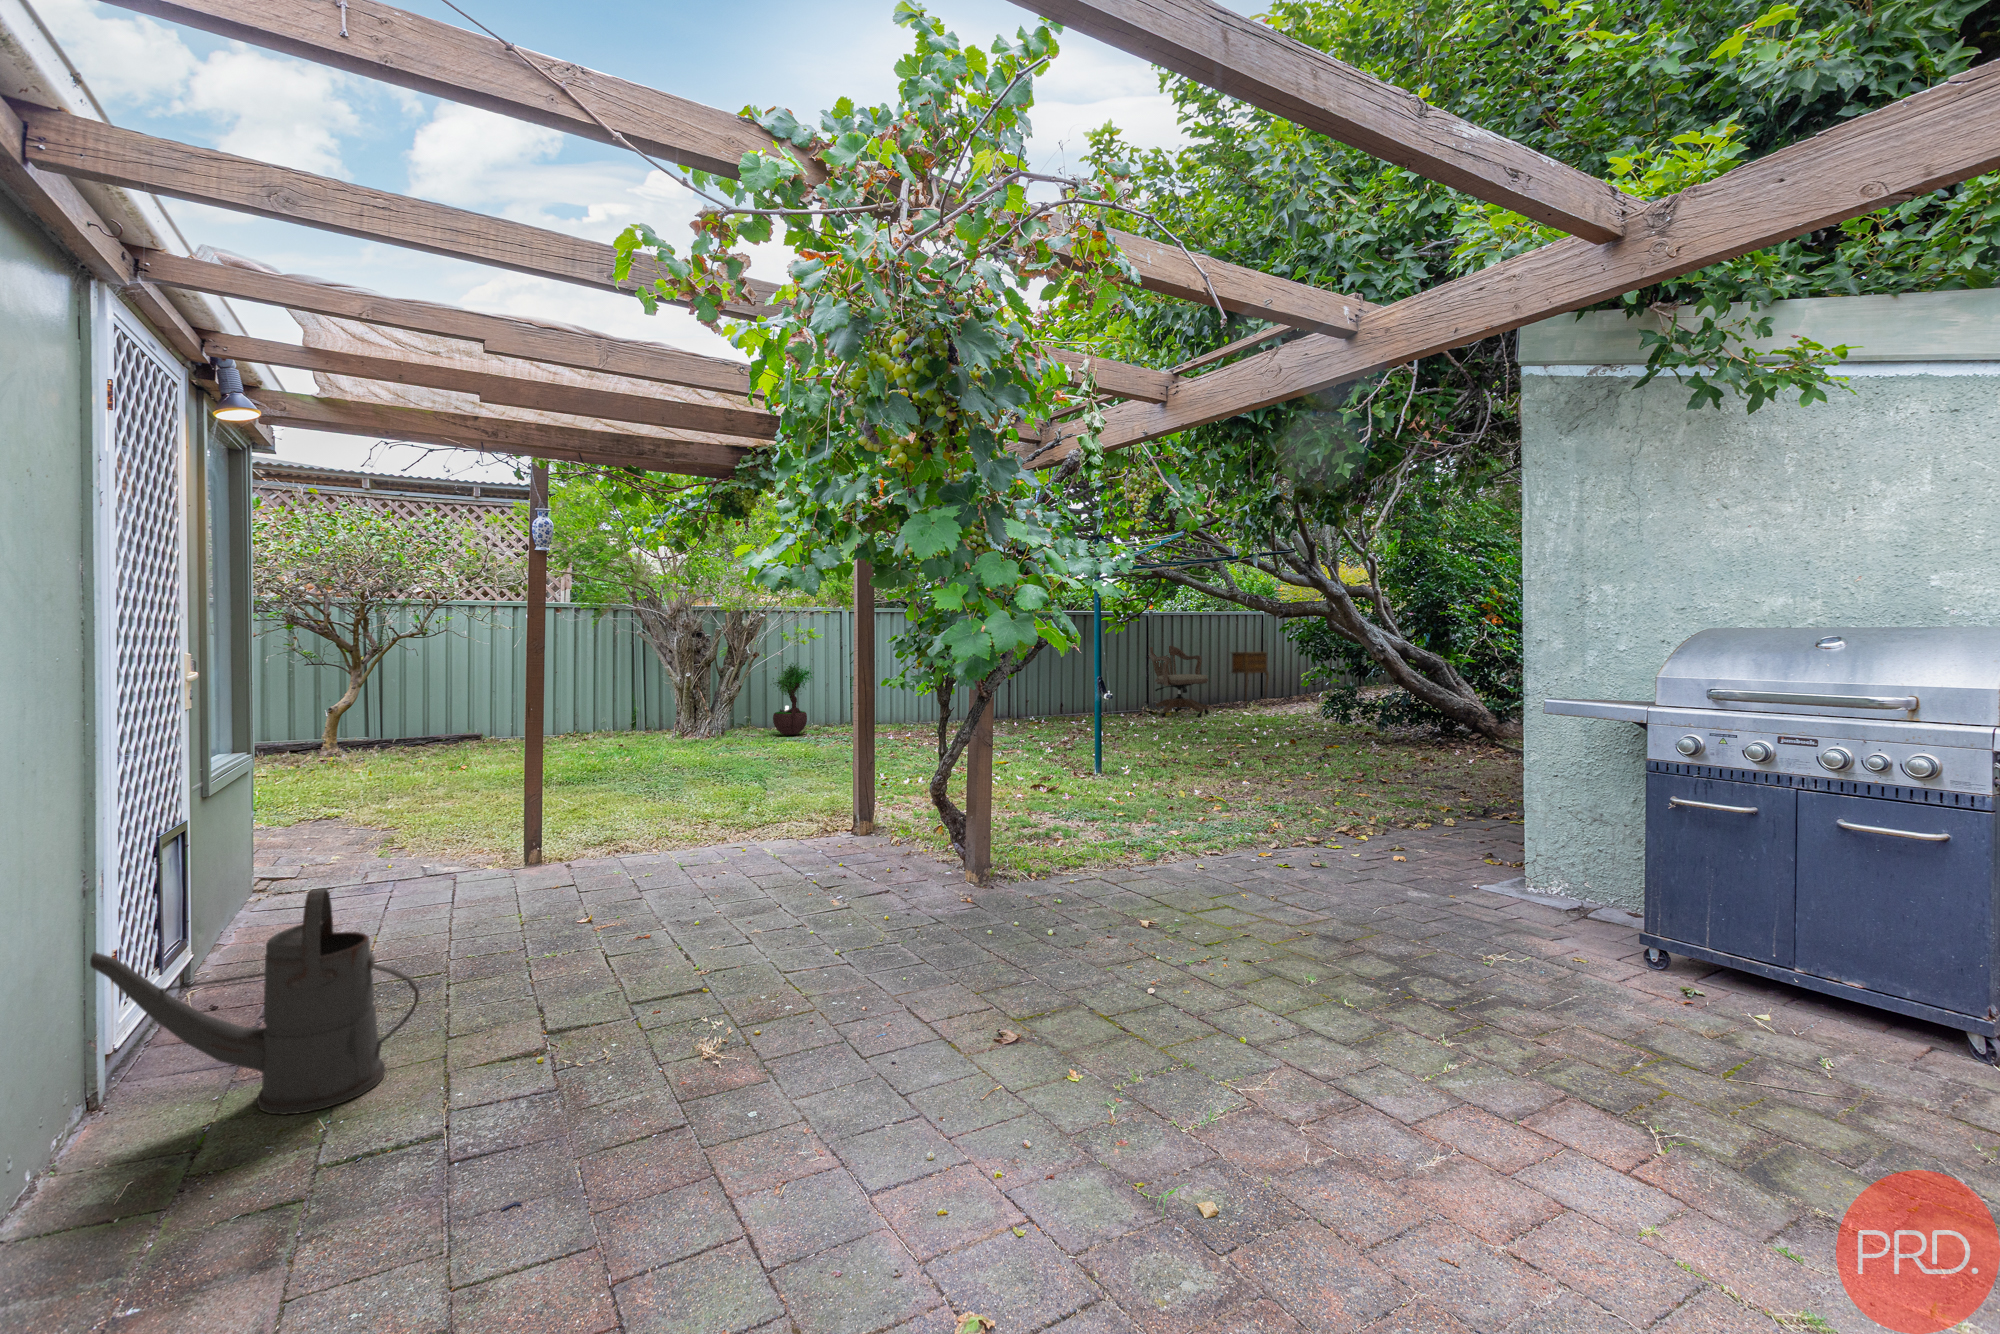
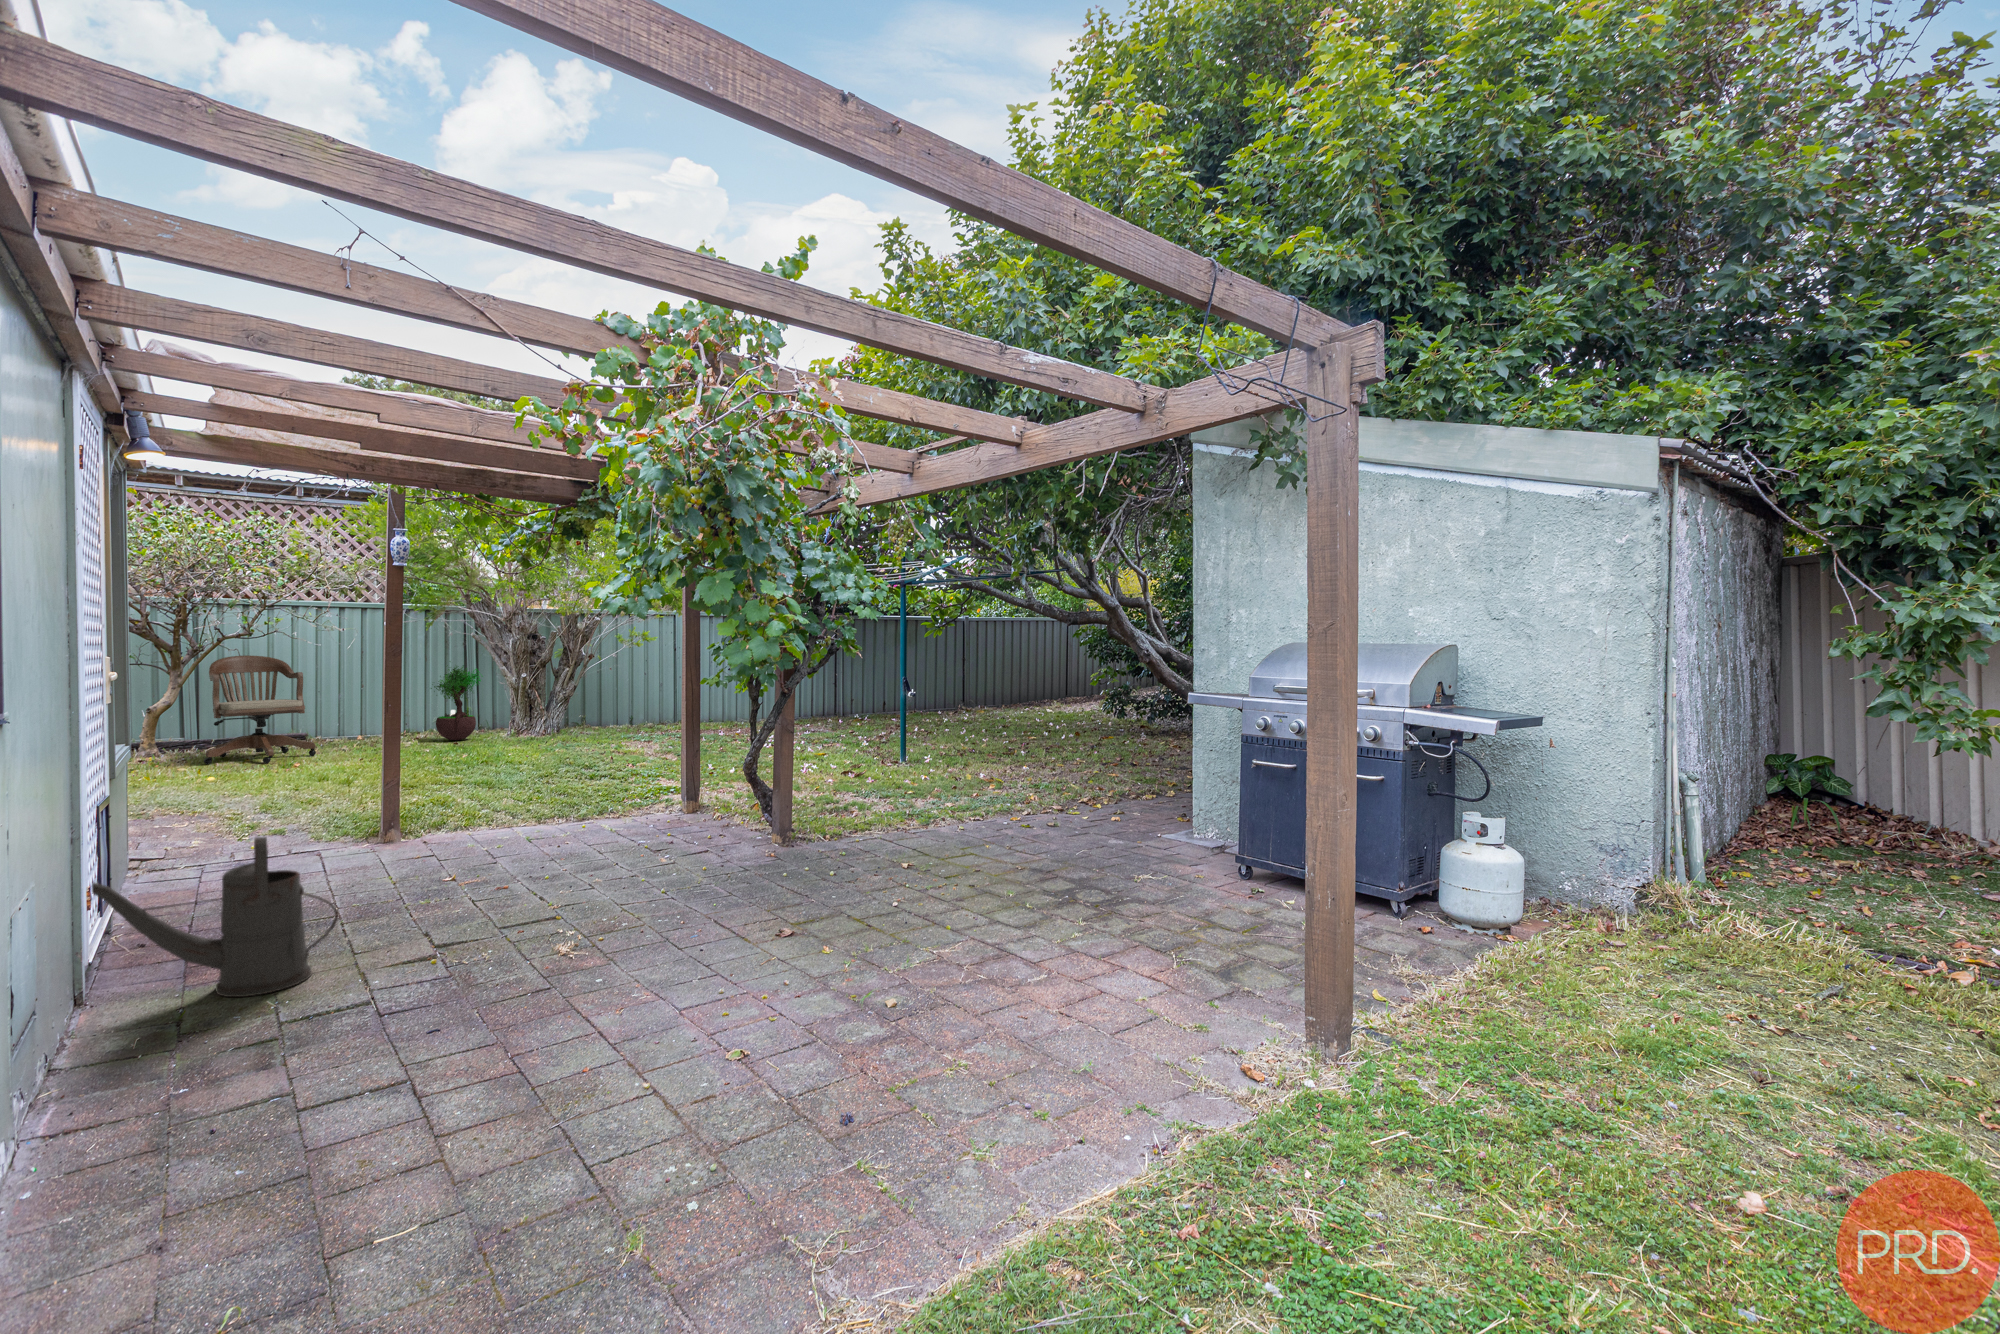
chair: present [1149,646,1209,717] -> present [204,655,316,764]
side table: present [1231,652,1269,706] -> none [1043,653,1077,705]
potted tree: present [770,663,813,735] -> present [431,665,481,740]

